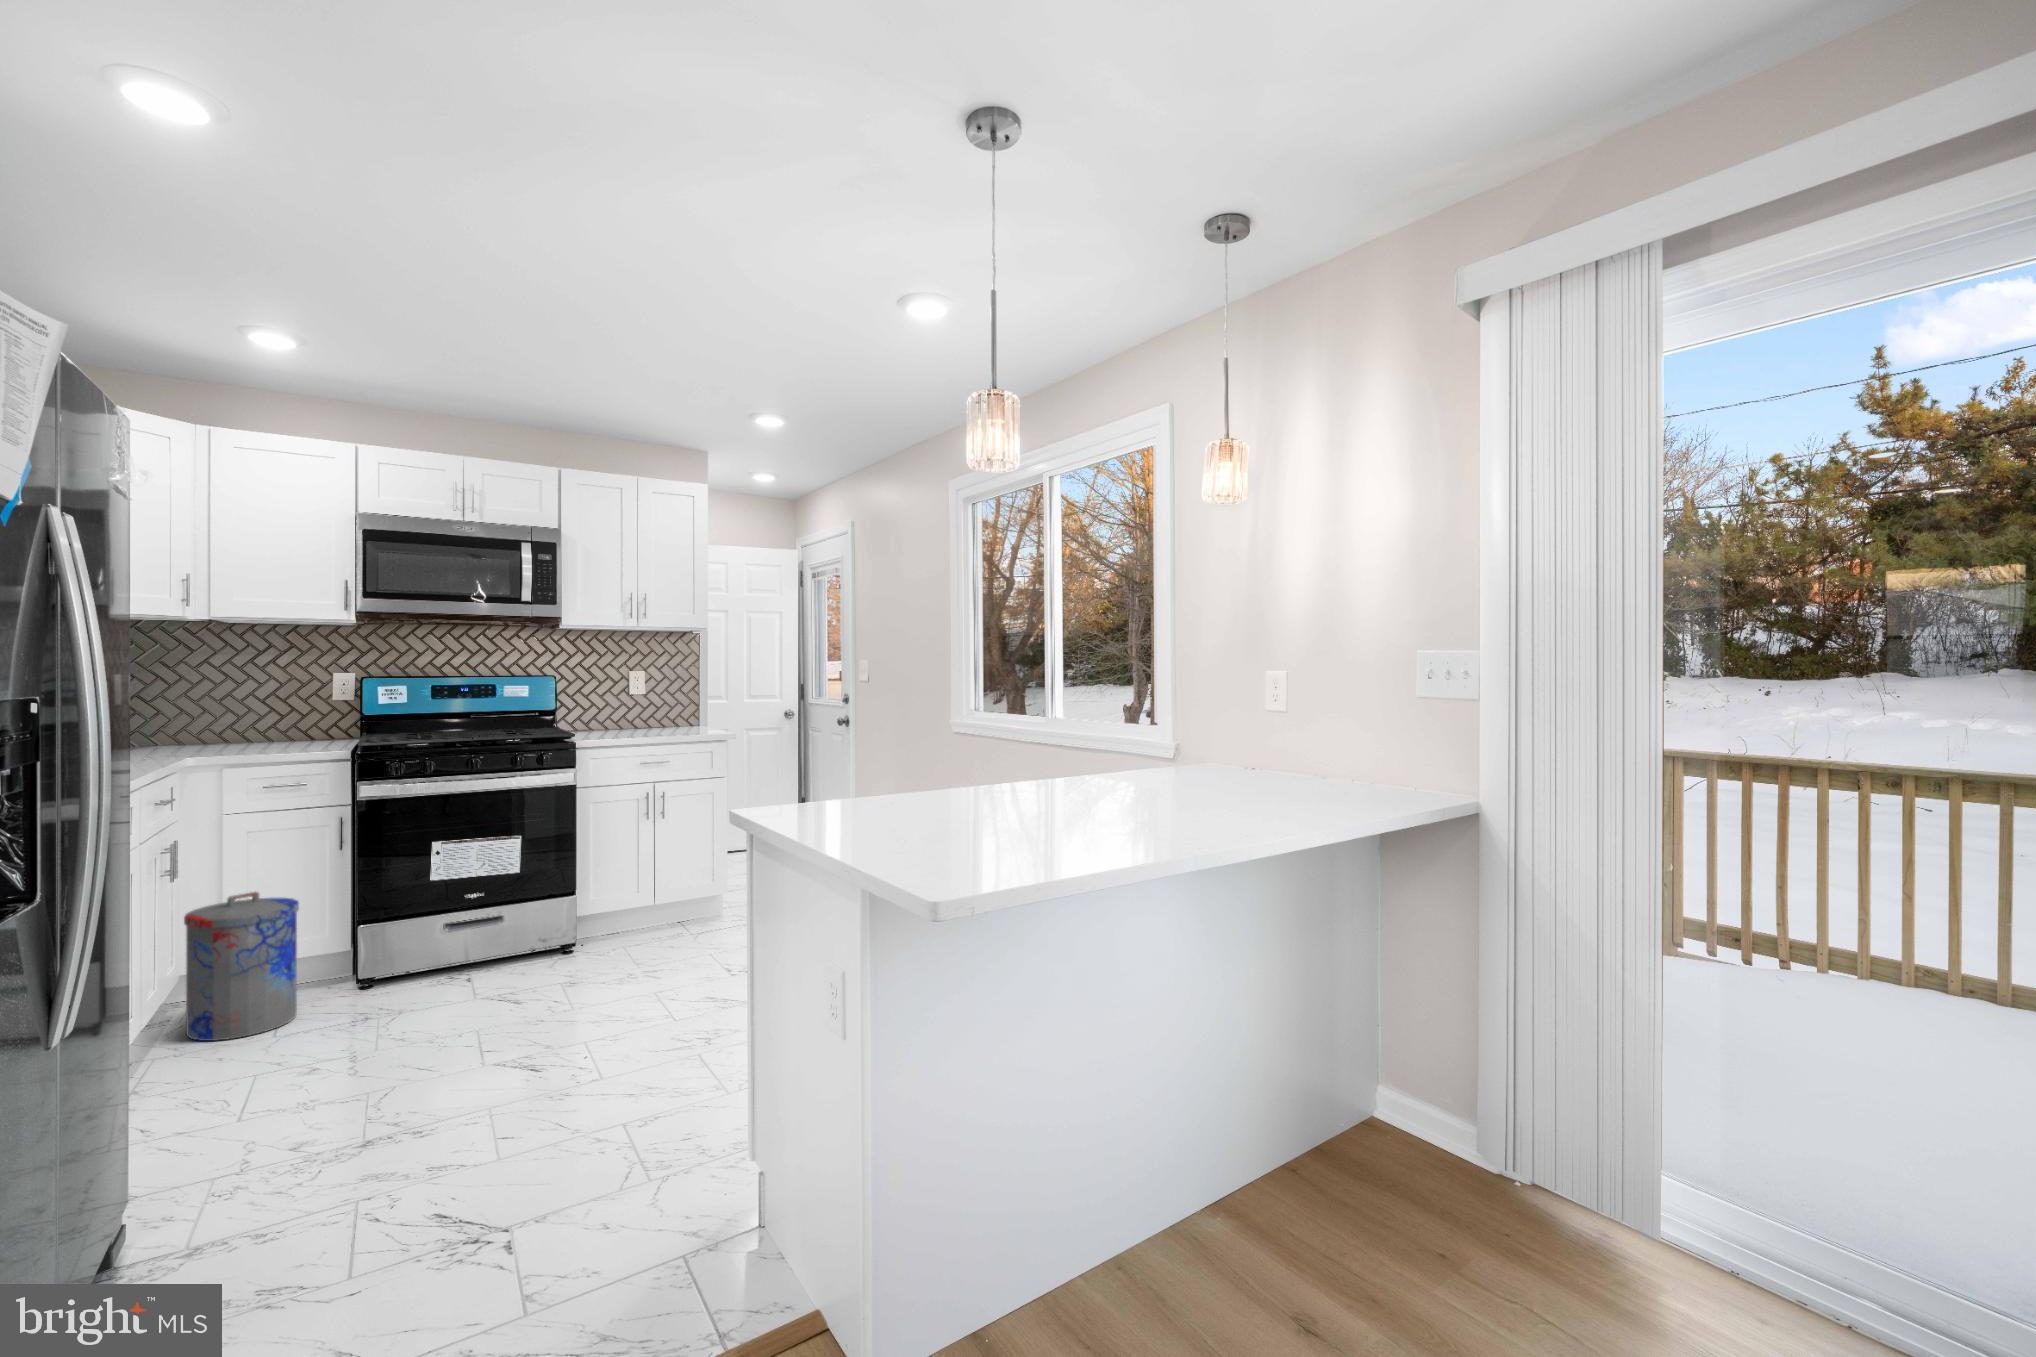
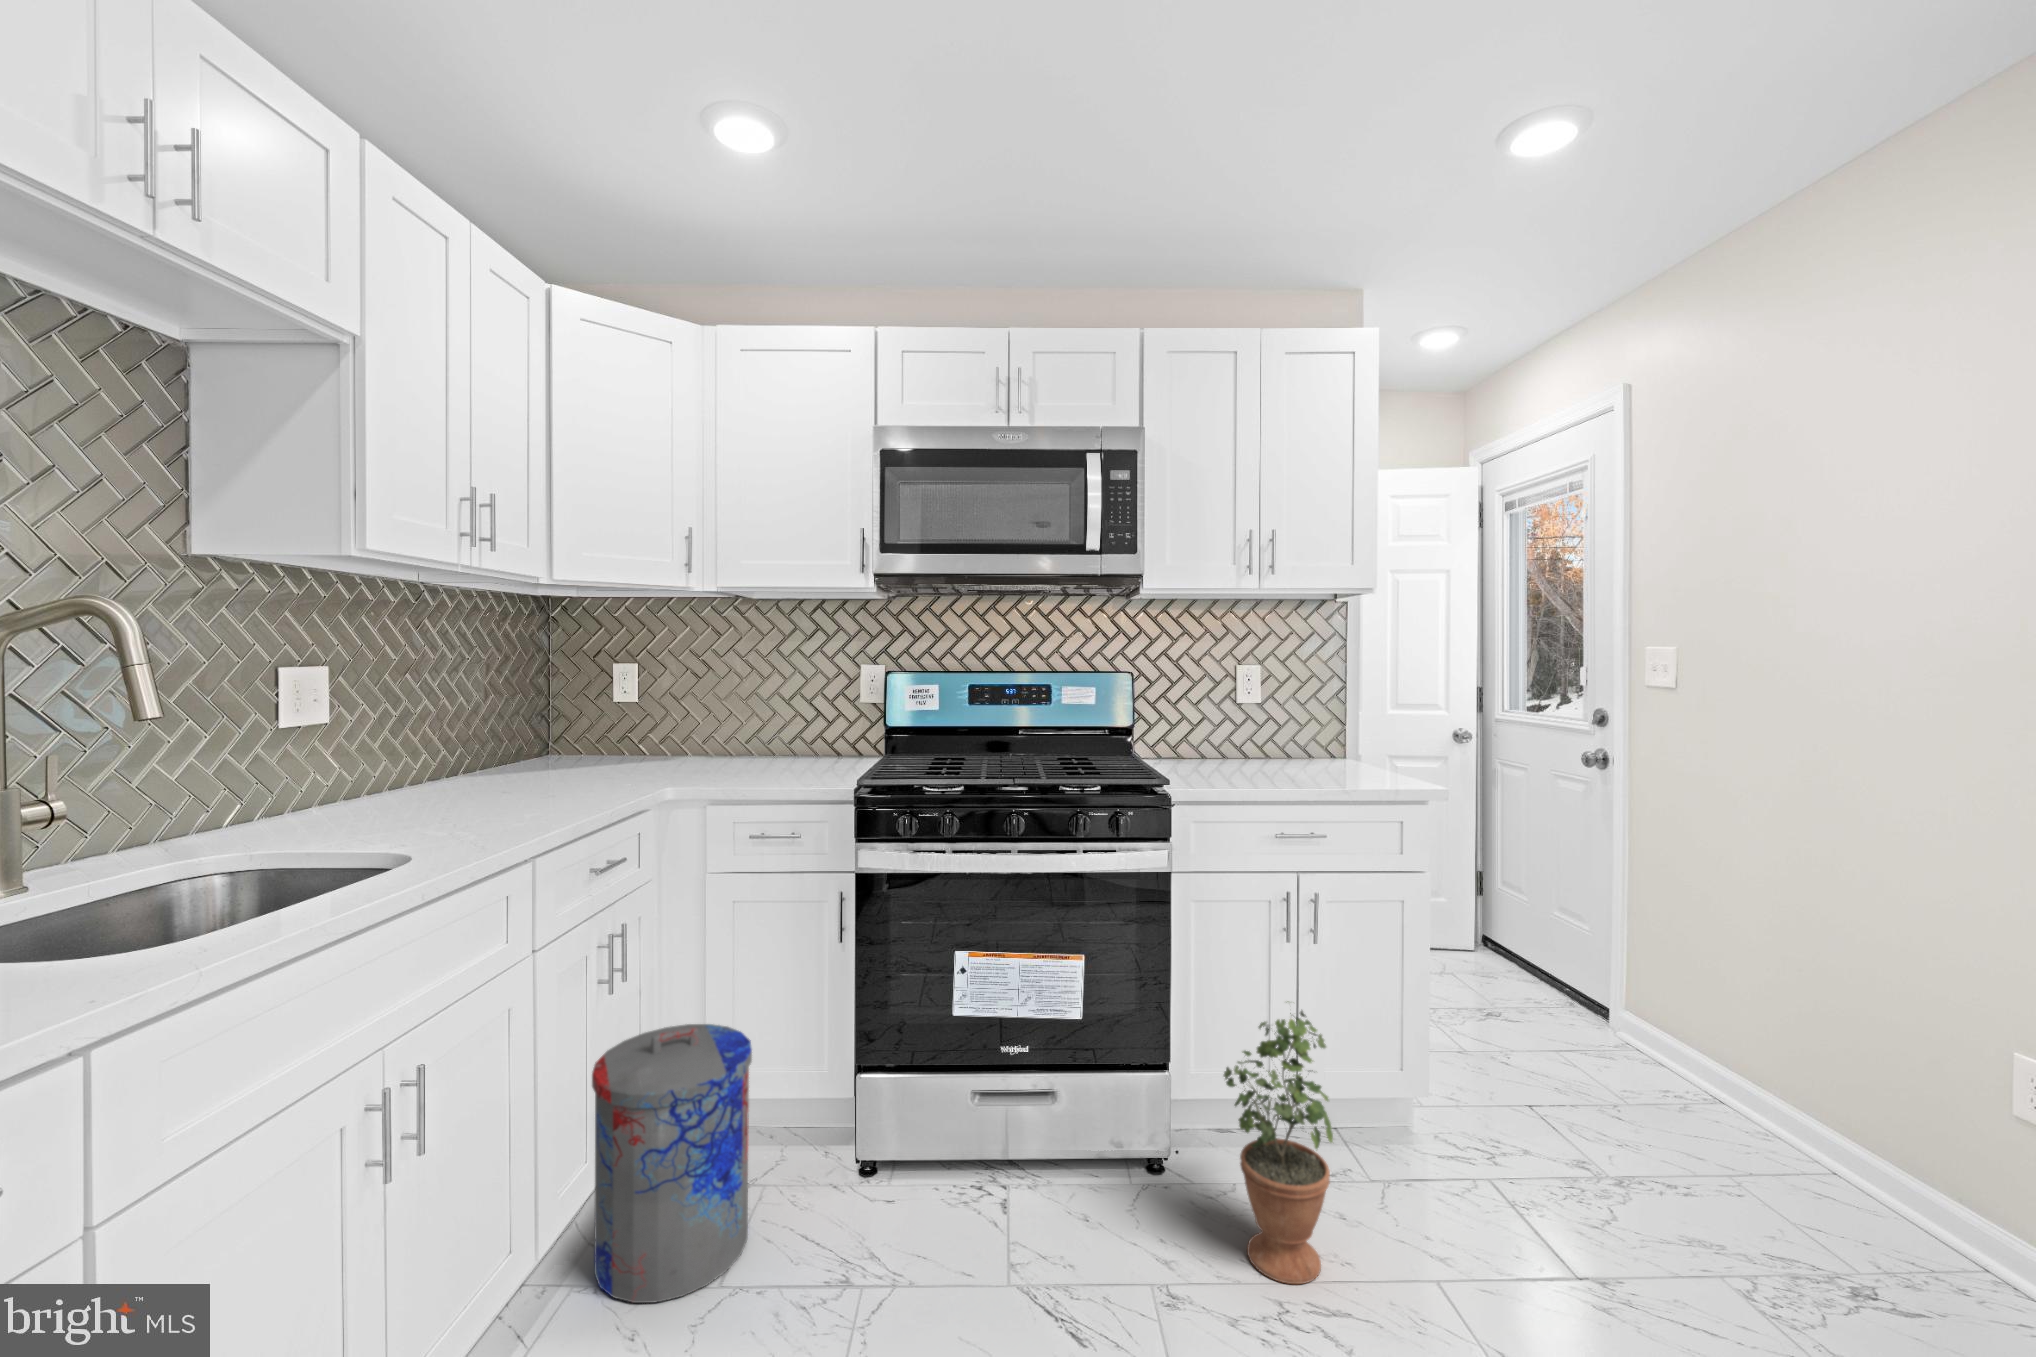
potted plant: none [599,842,656,970] -> present [1224,1011,1333,1284]

